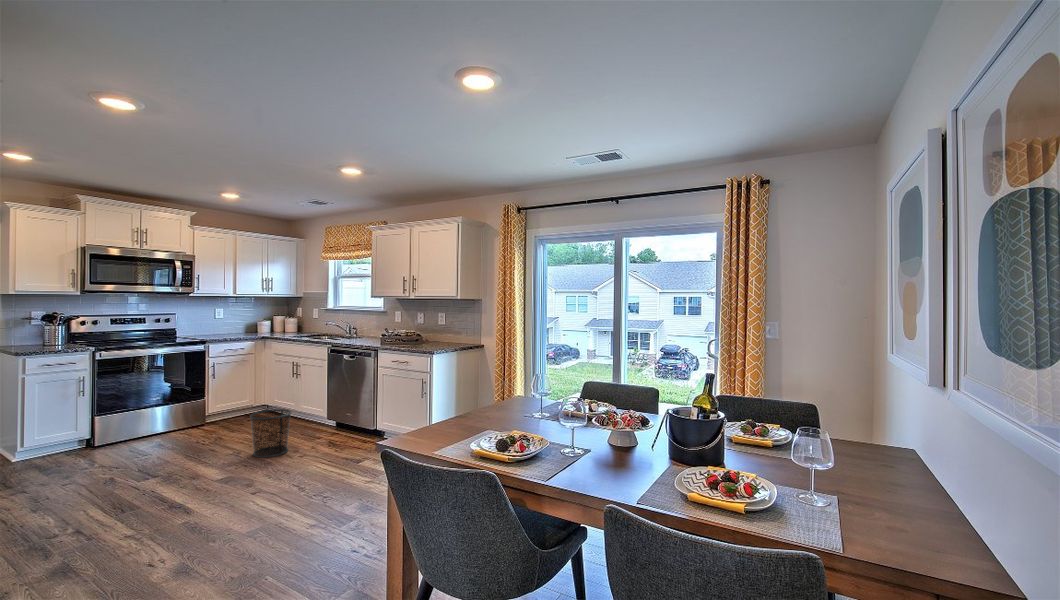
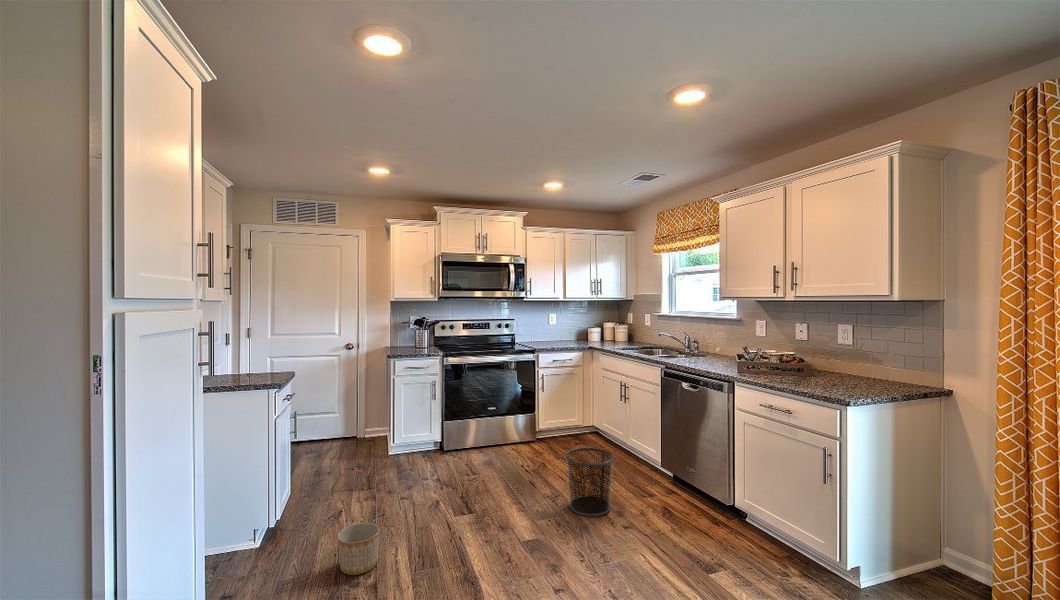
planter: none [27,488,76,530] -> present [337,523,380,575]

